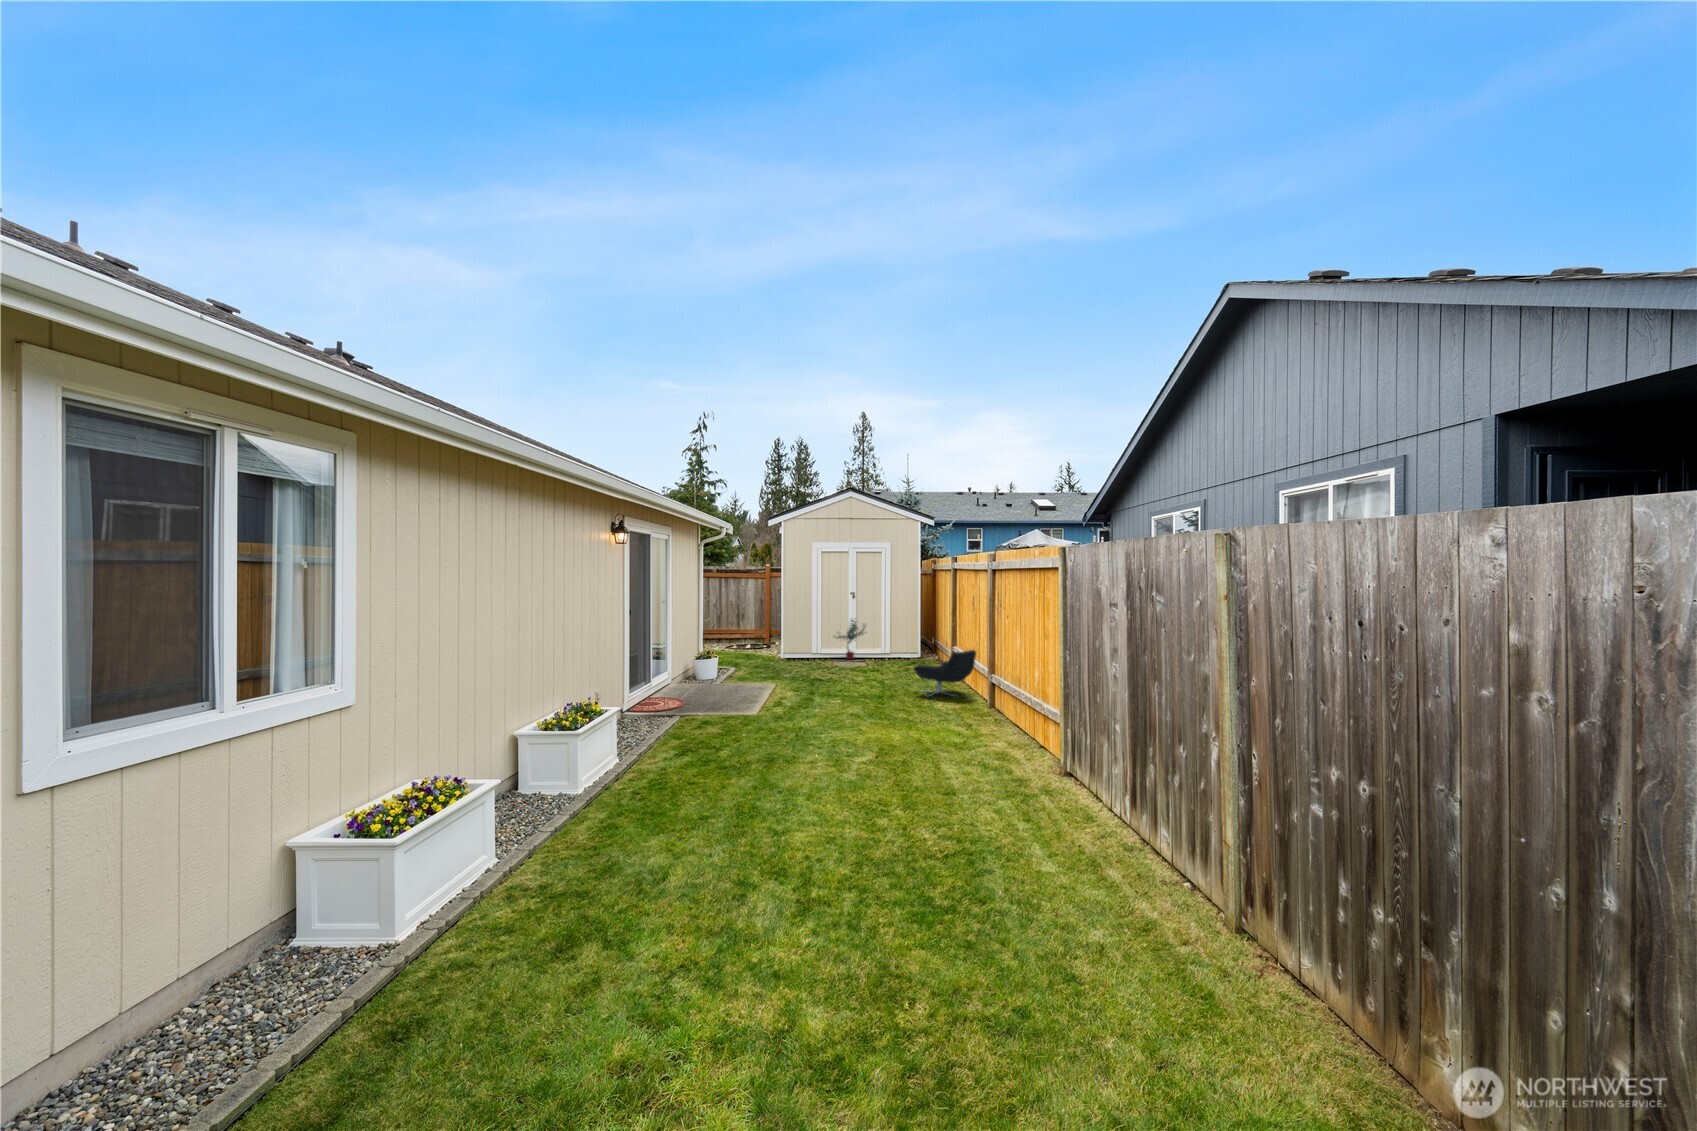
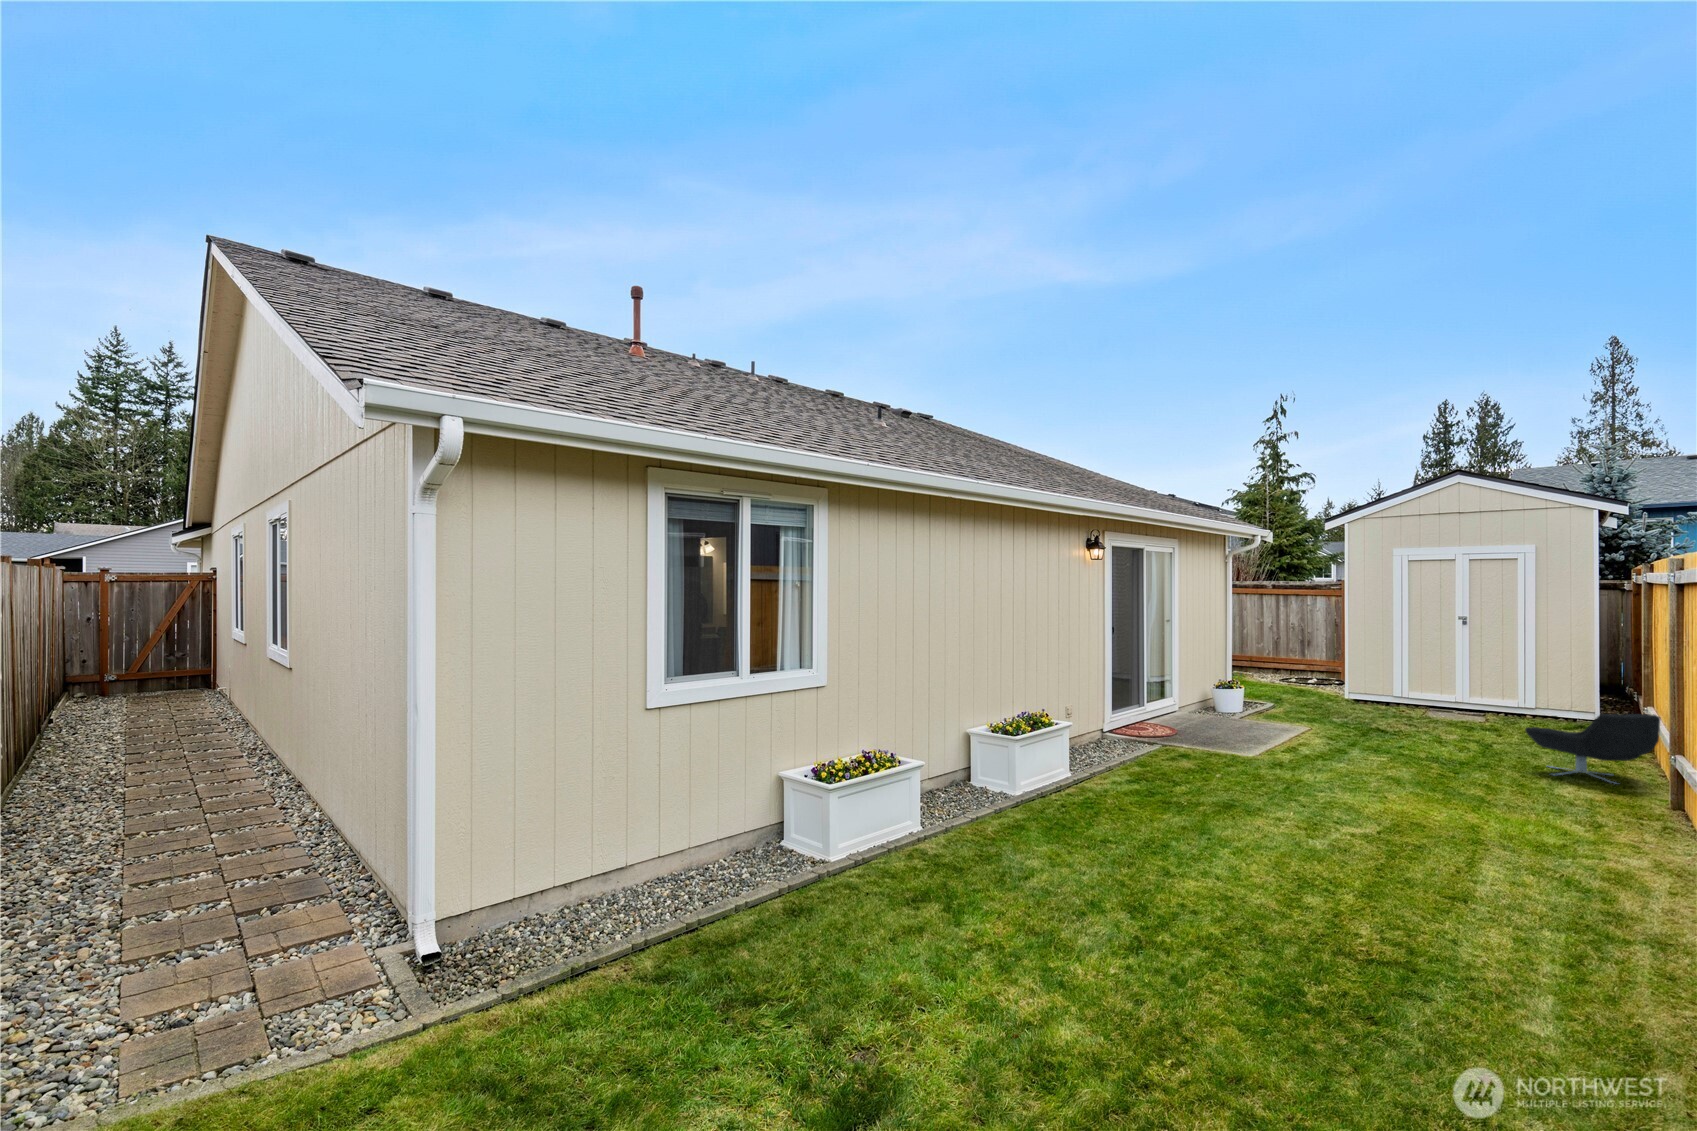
potted tree: present [837,618,866,660] -> none [1427,652,1489,712]

